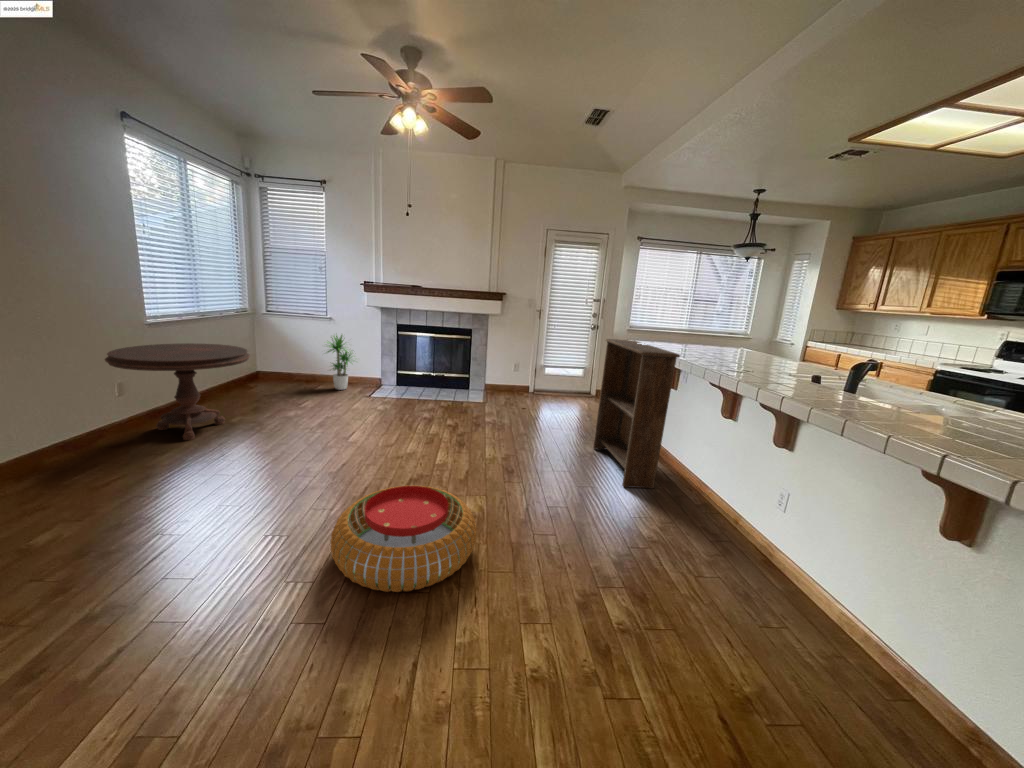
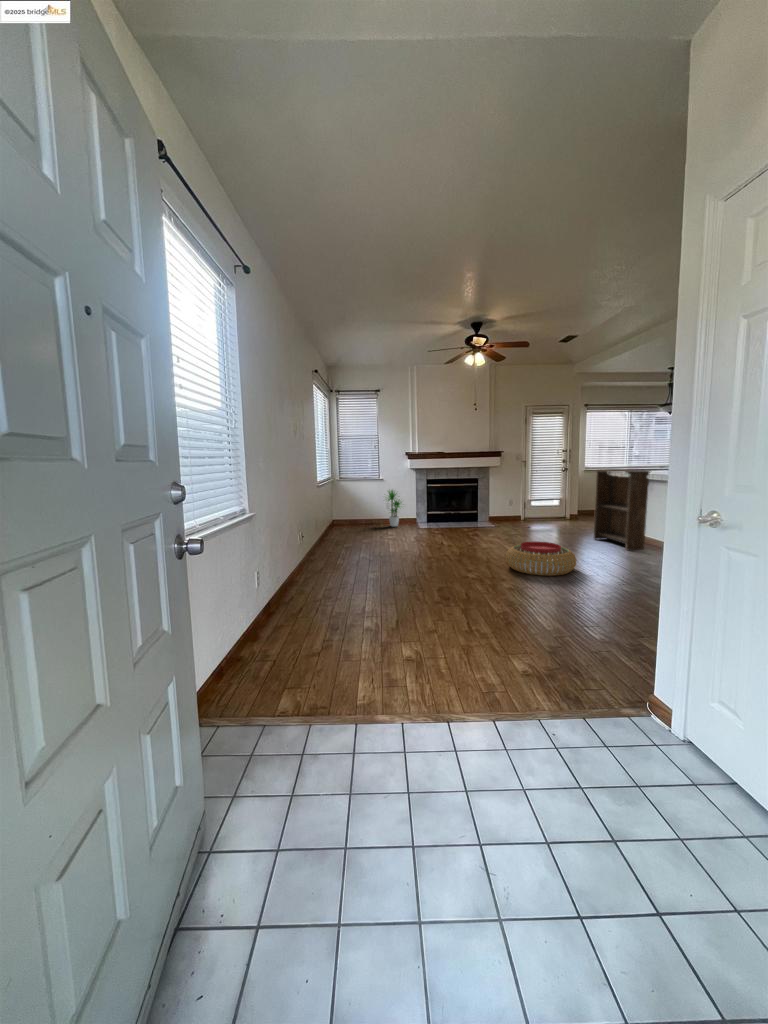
side table: present [105,343,250,440] -> none [320,495,384,548]

